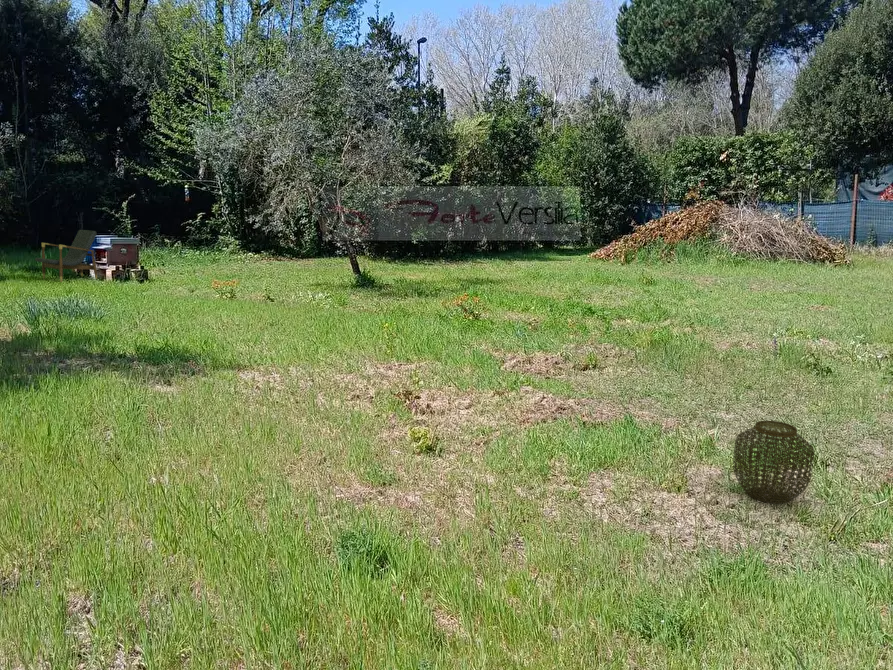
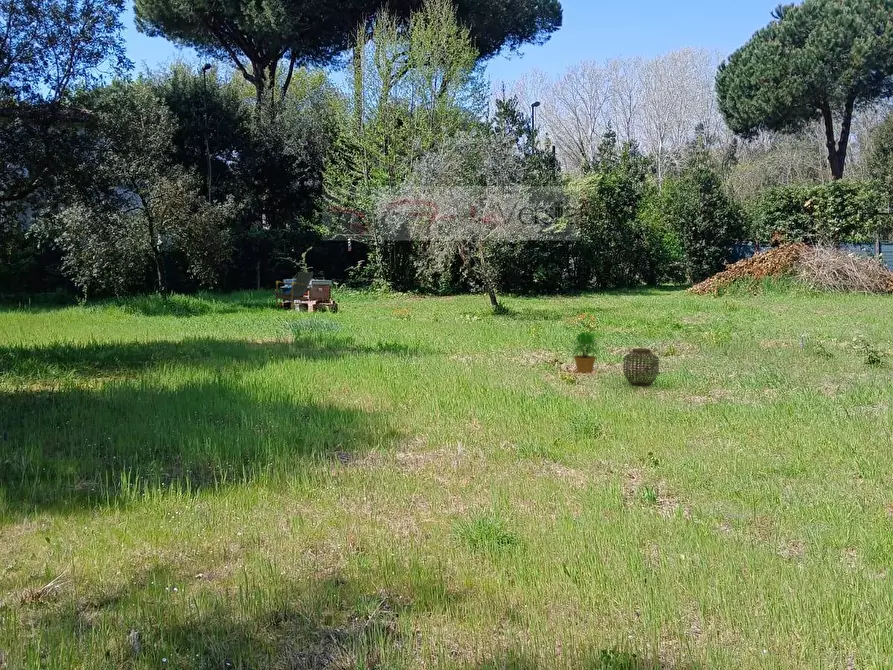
potted plant: none [390,393,455,484] -> present [572,332,598,373]
woven basket: present [733,421,814,504] -> present [623,348,659,386]

